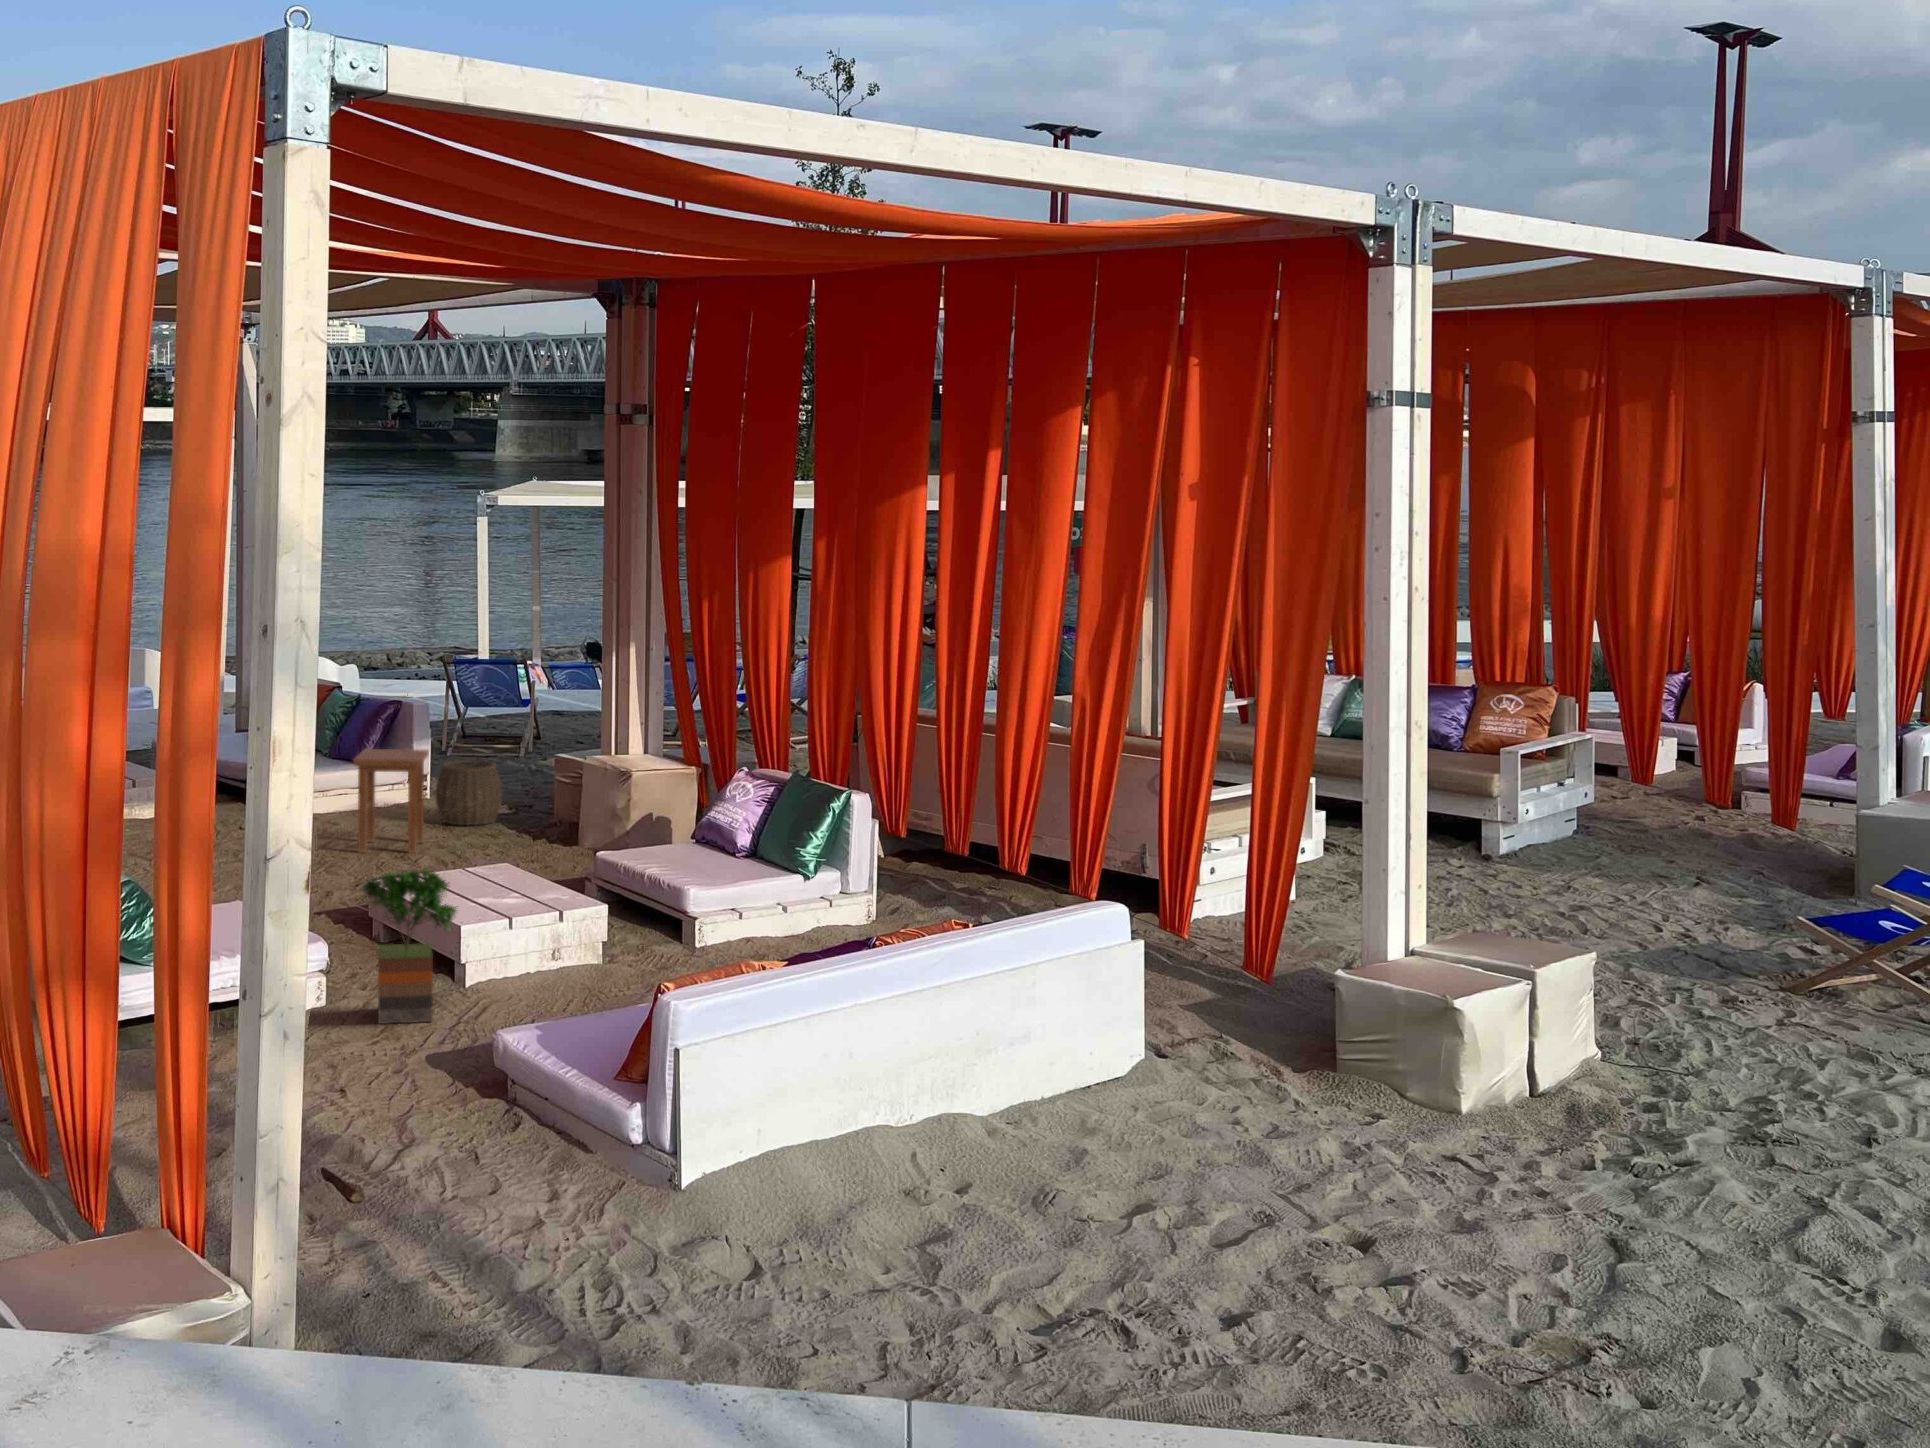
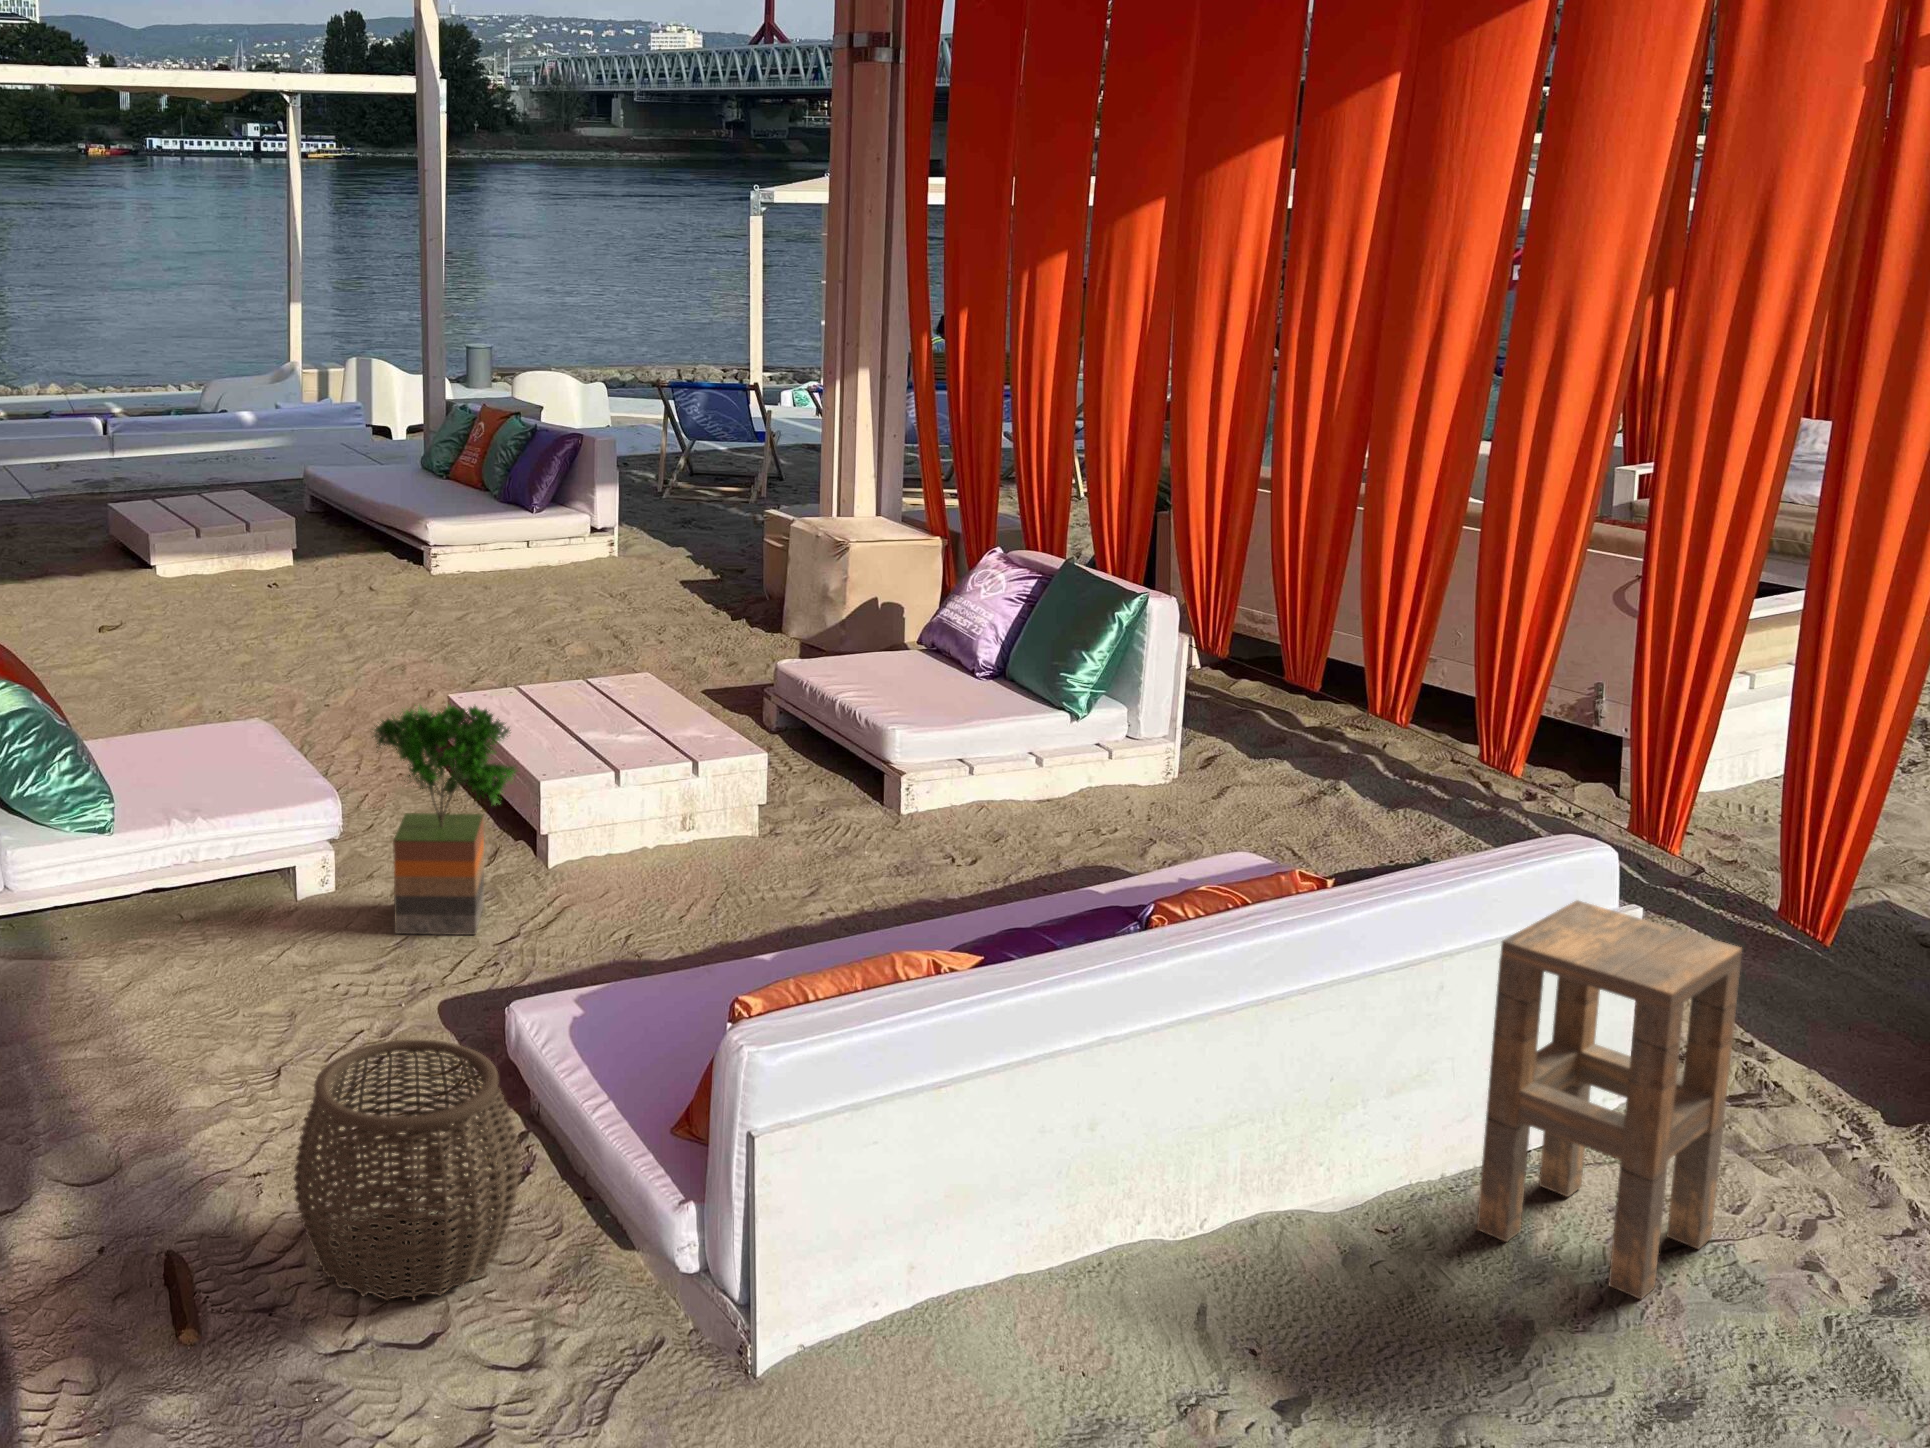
stool: present [353,749,429,853] -> none [481,498,588,639]
woven basket: present [435,760,502,826] -> present [293,1039,522,1301]
side table: none [1063,931,1191,1142] -> present [1477,901,1742,1299]

